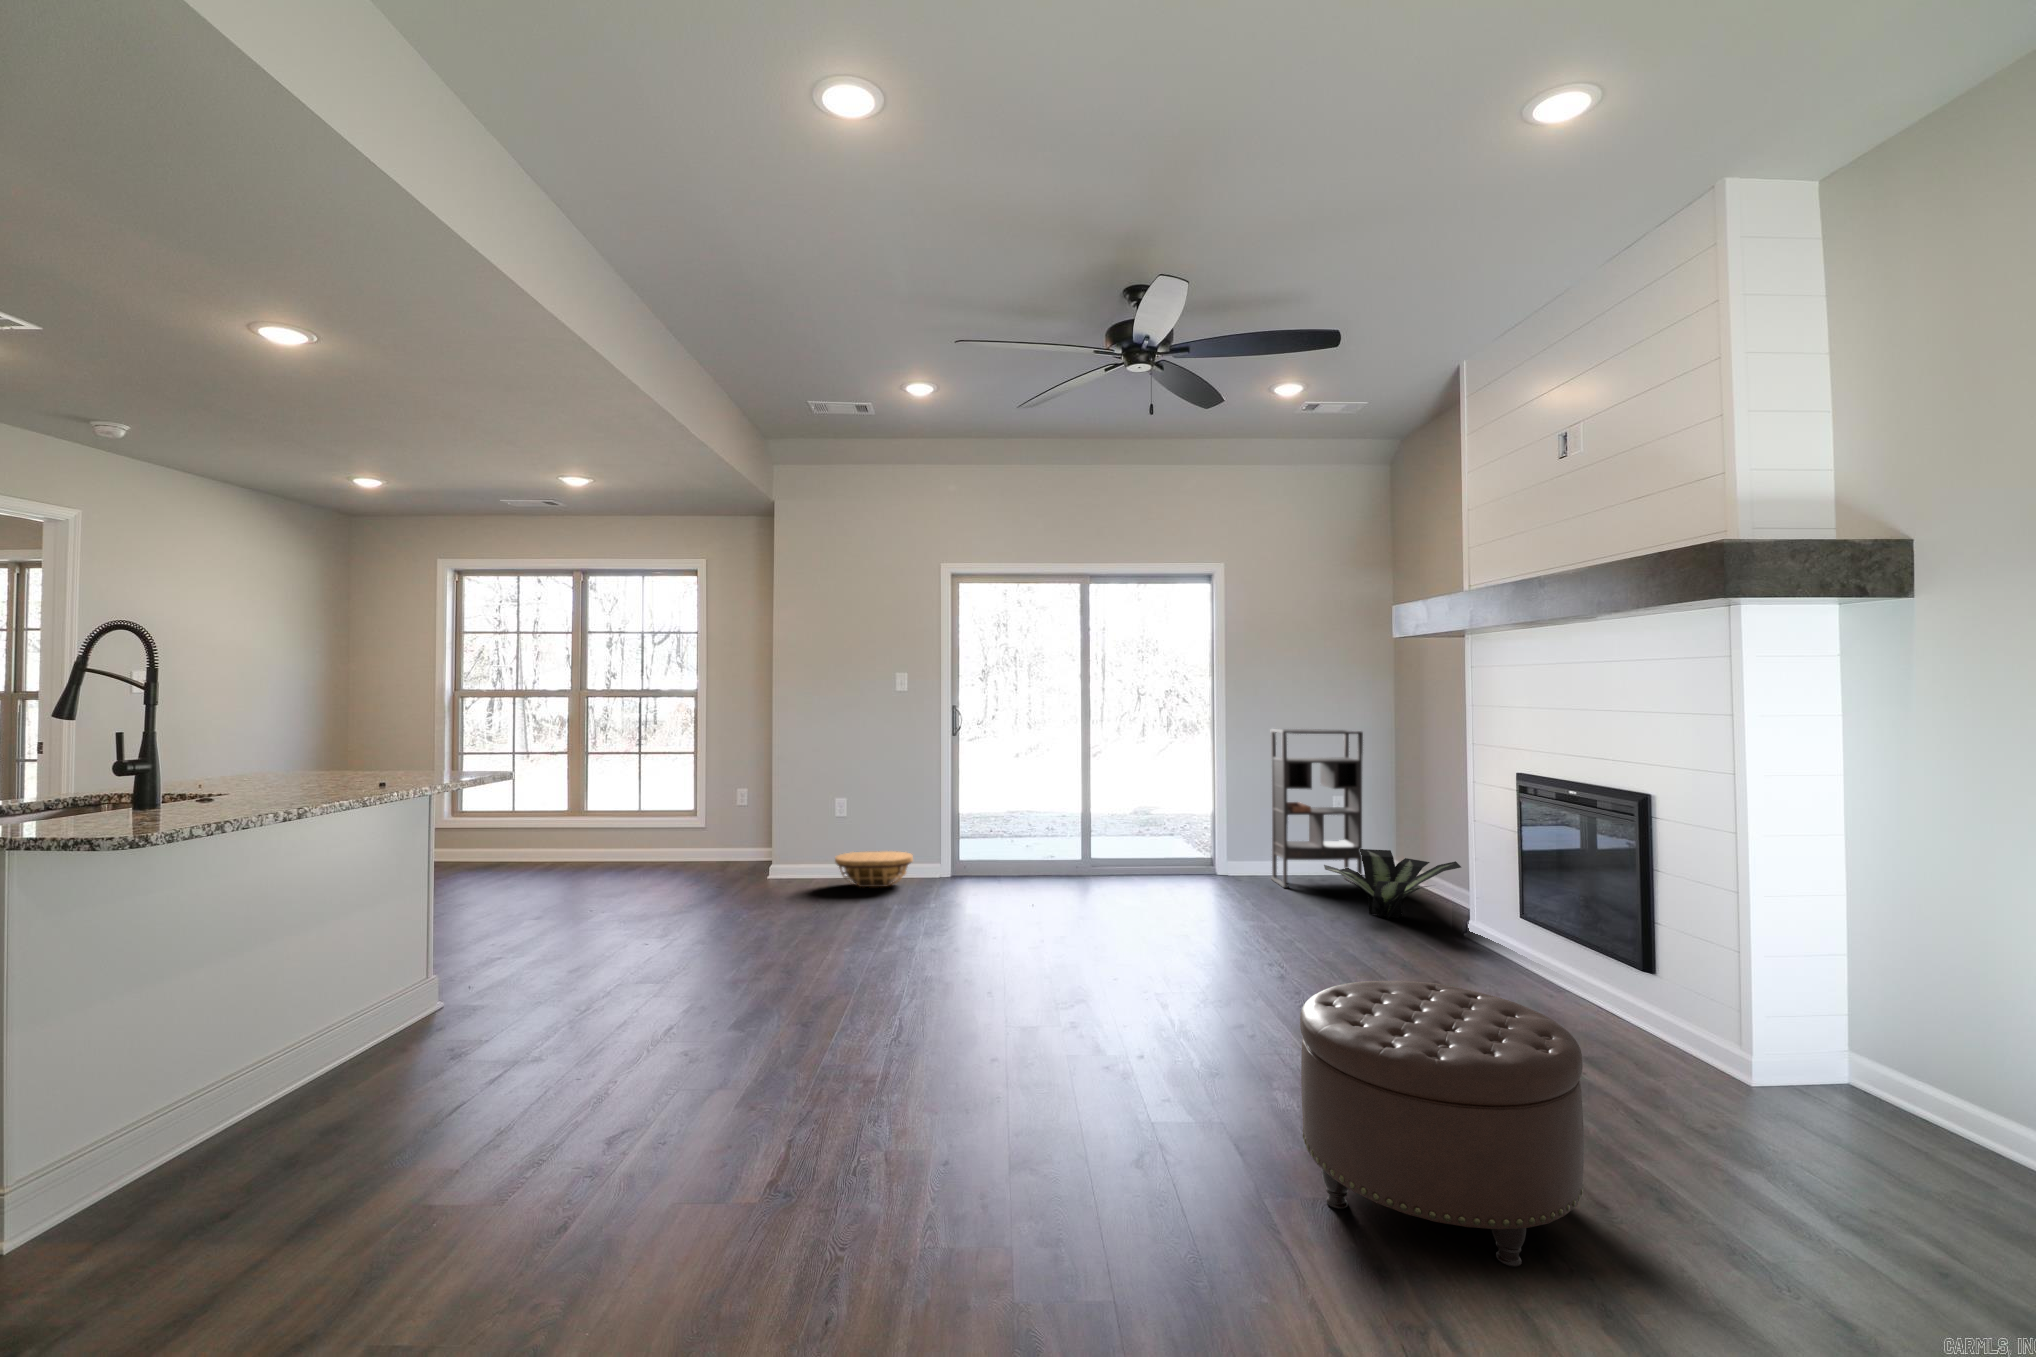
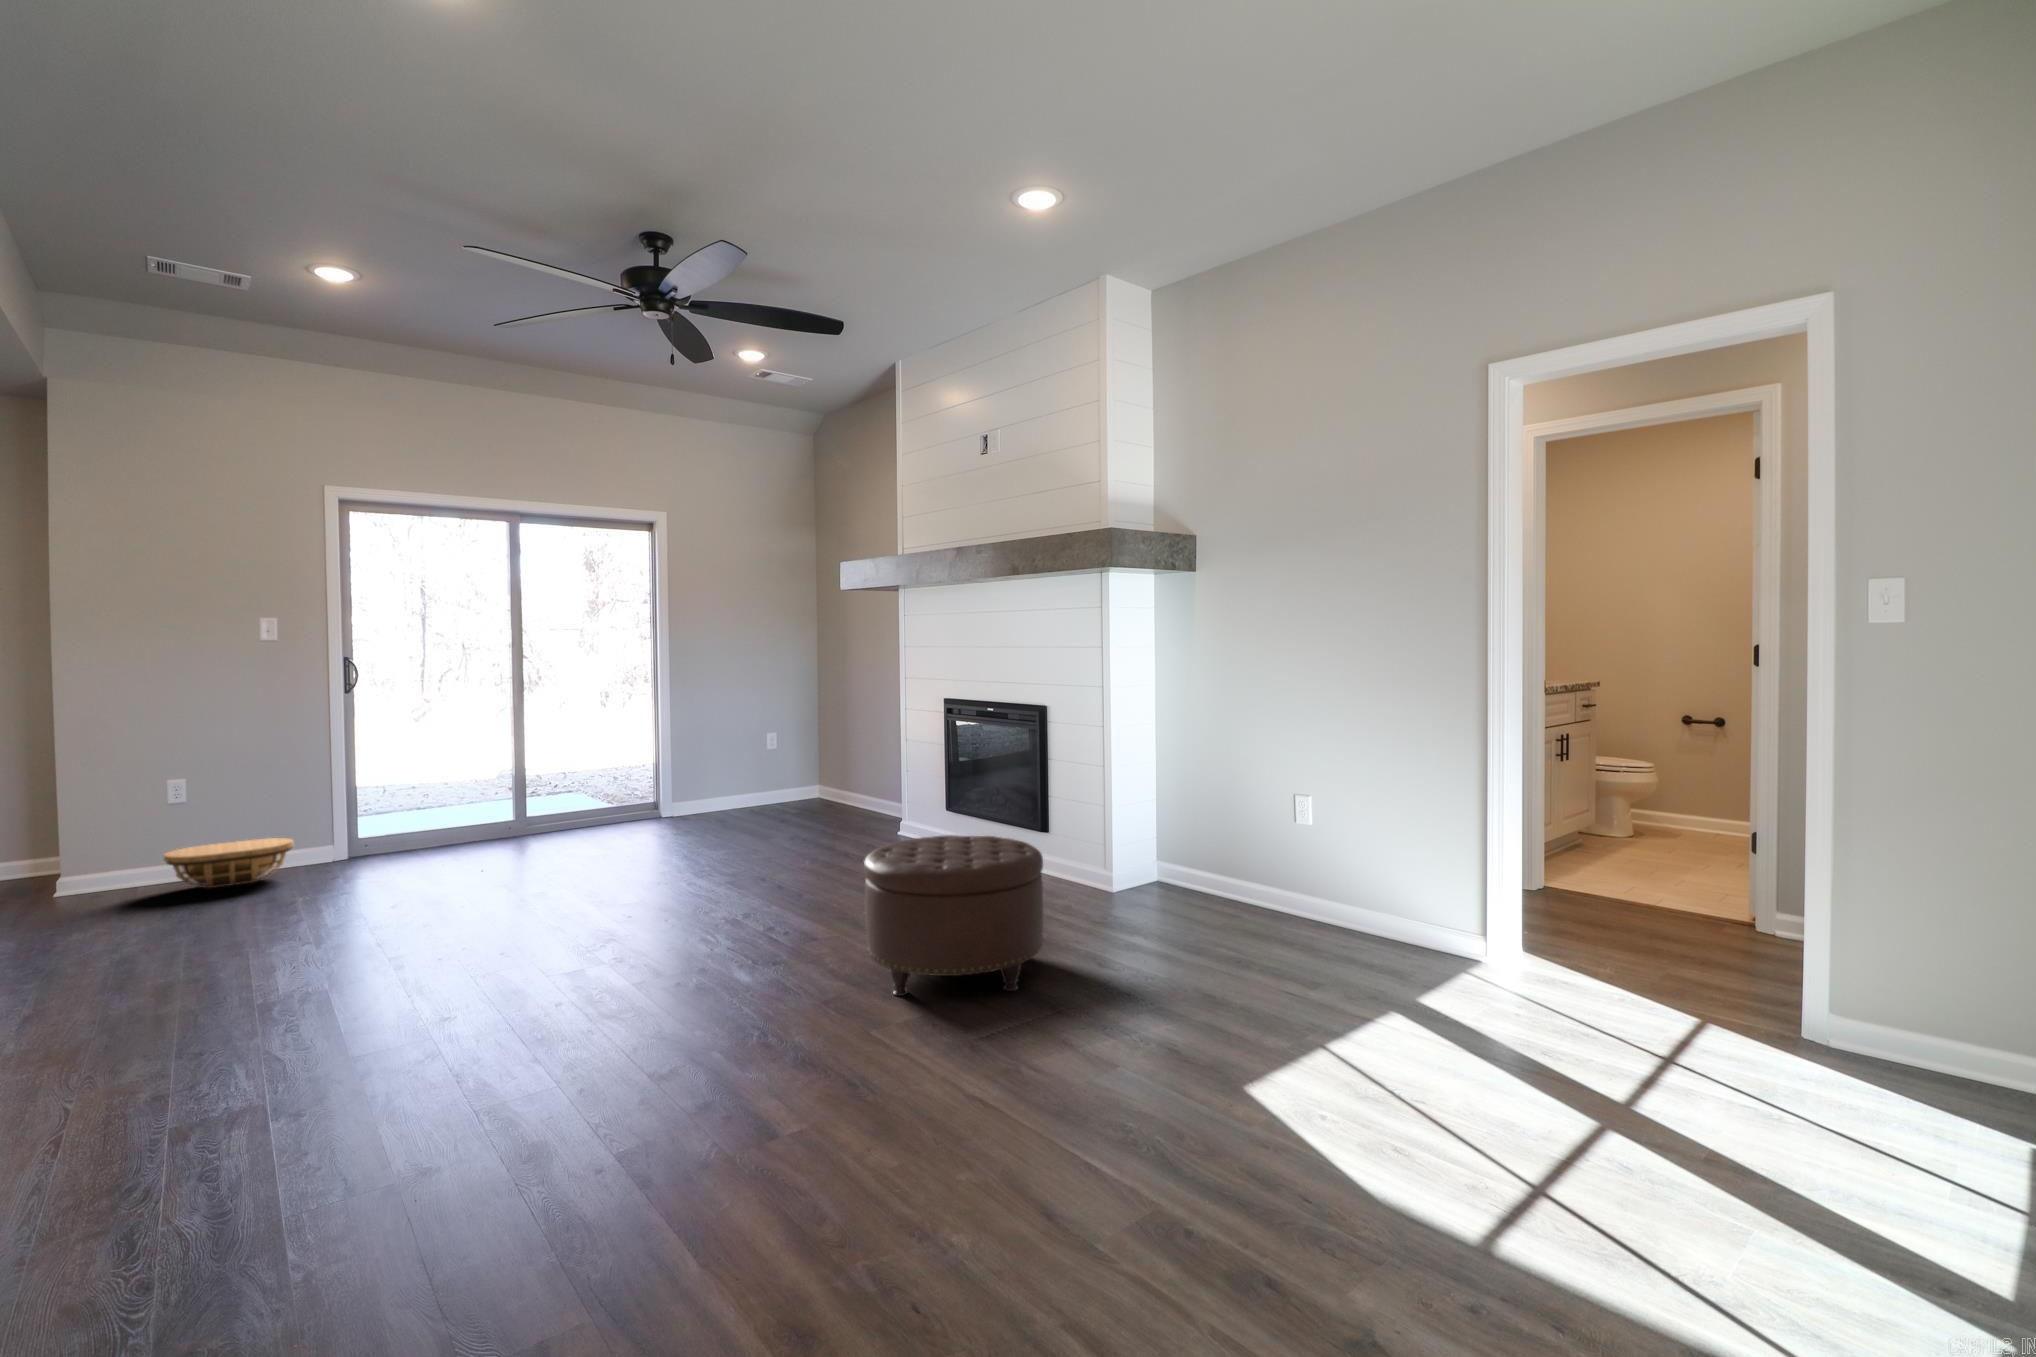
bookshelf: present [1271,729,1363,888] -> none [719,675,806,822]
potted plant: present [1324,849,1461,918] -> none [781,776,892,832]

